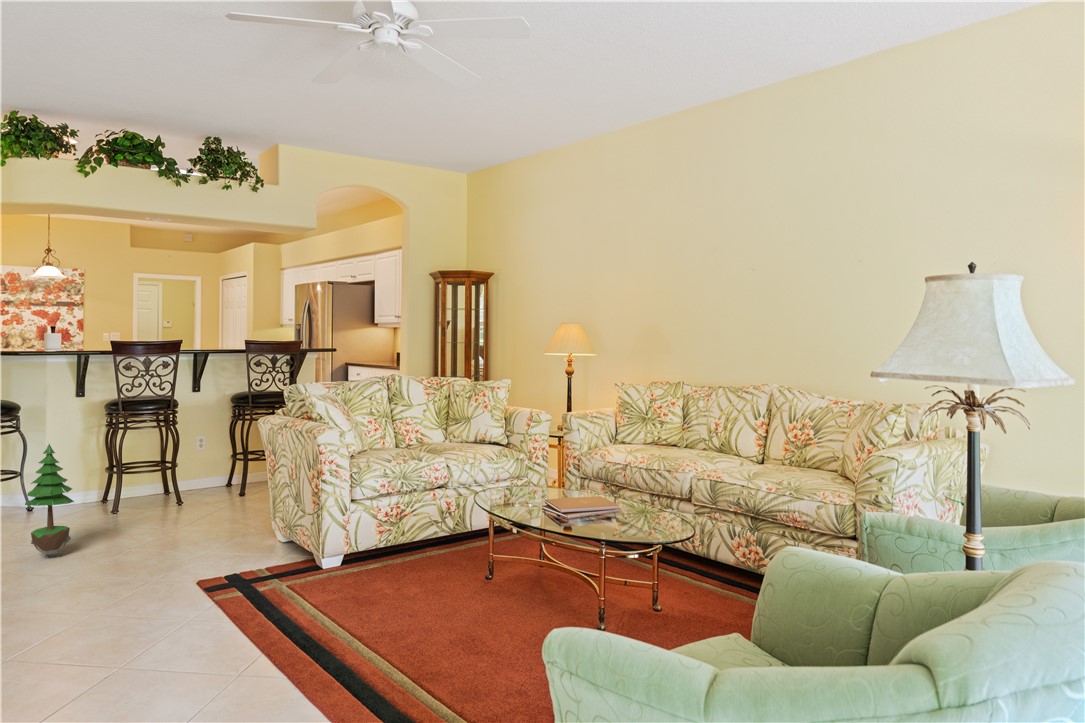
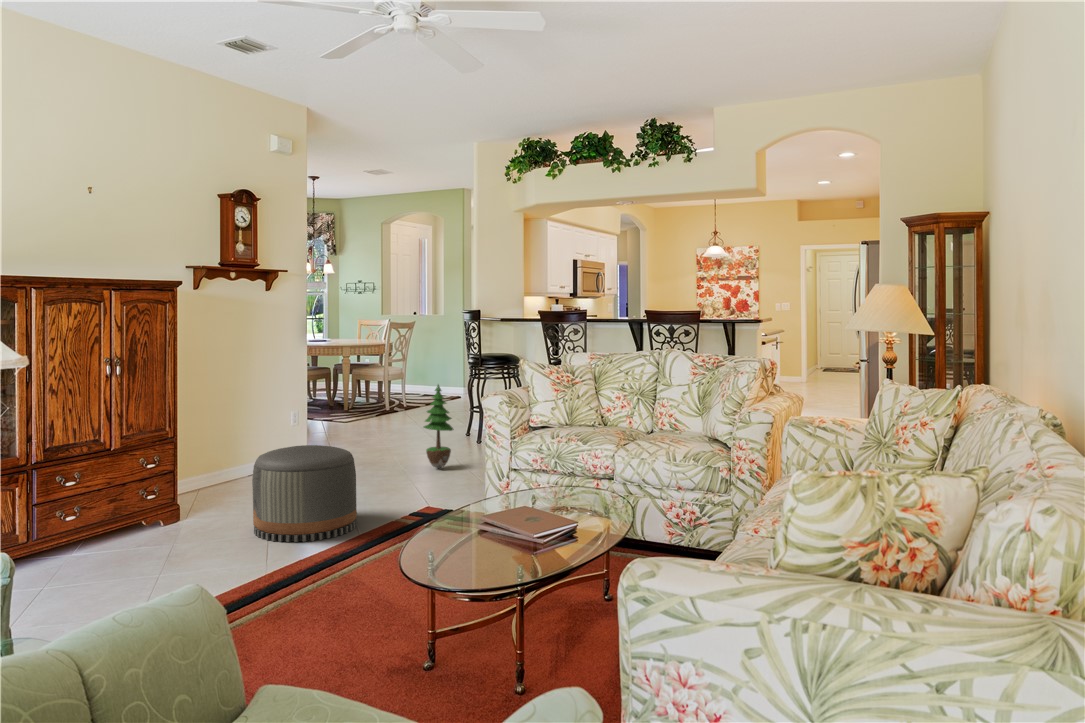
pouf: none [94,526,242,669] -> present [252,445,357,542]

